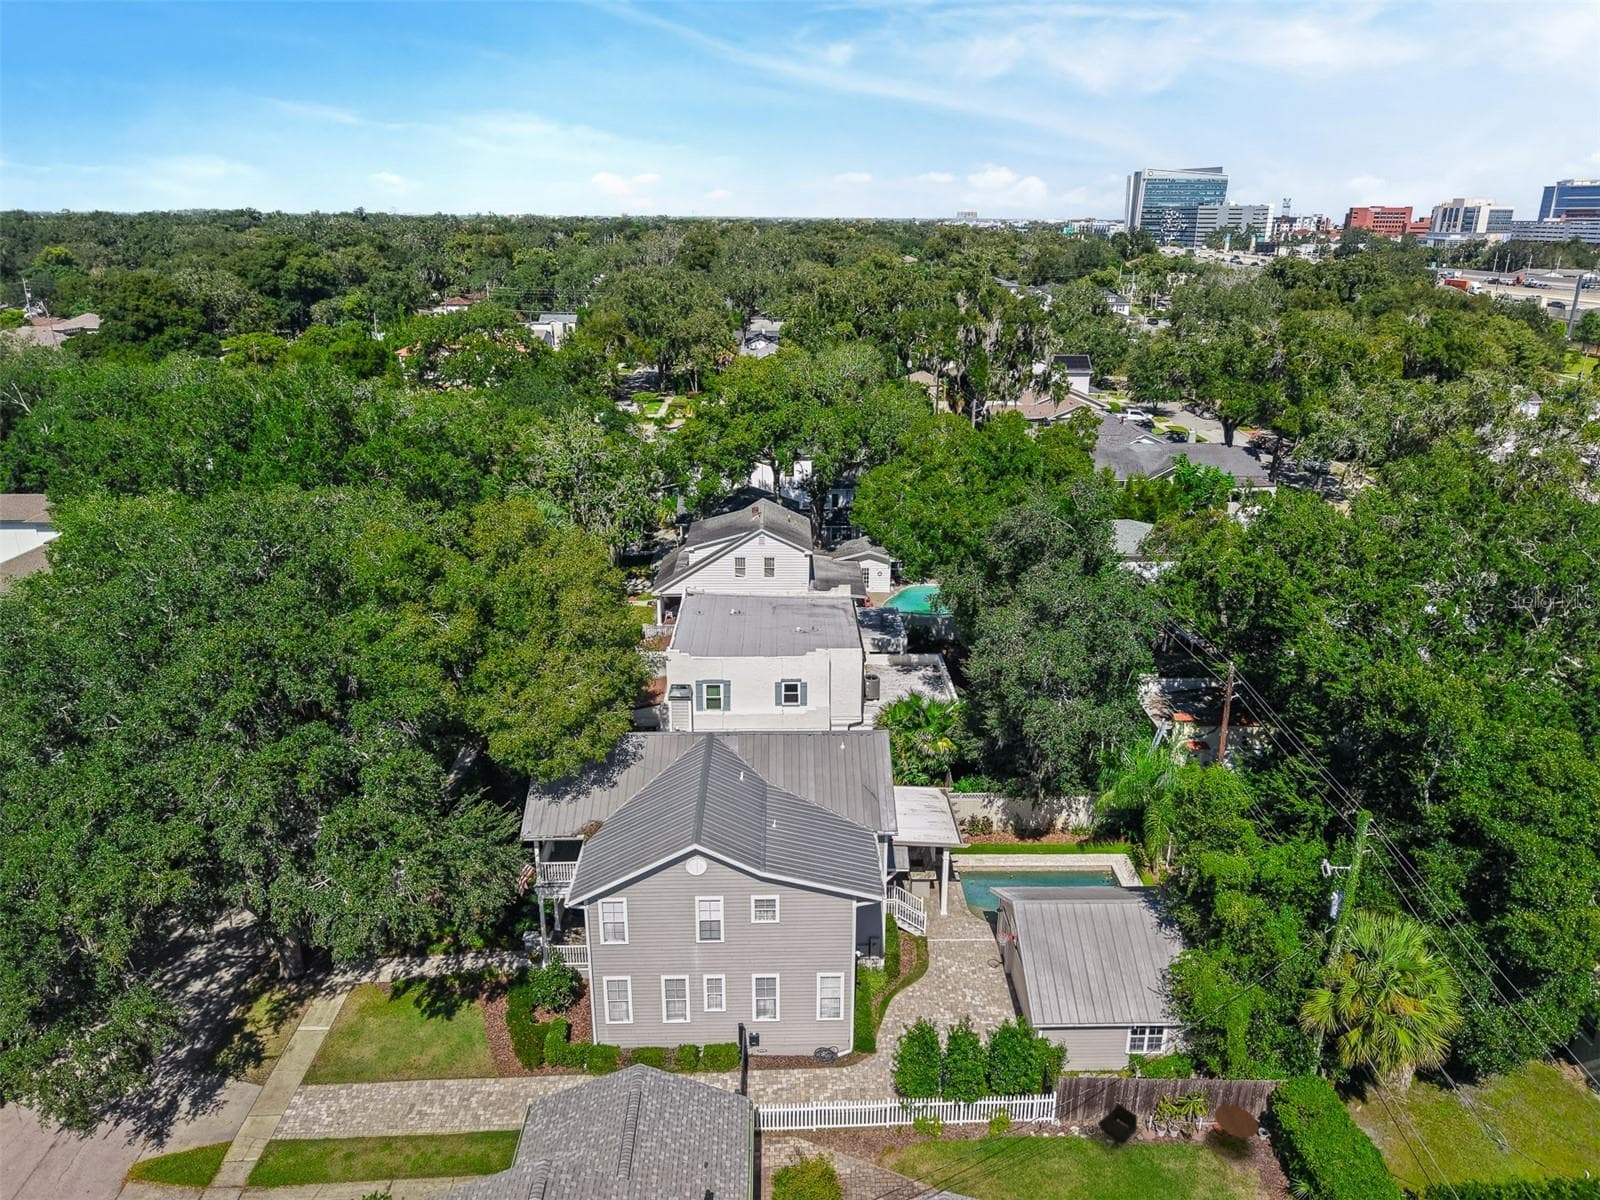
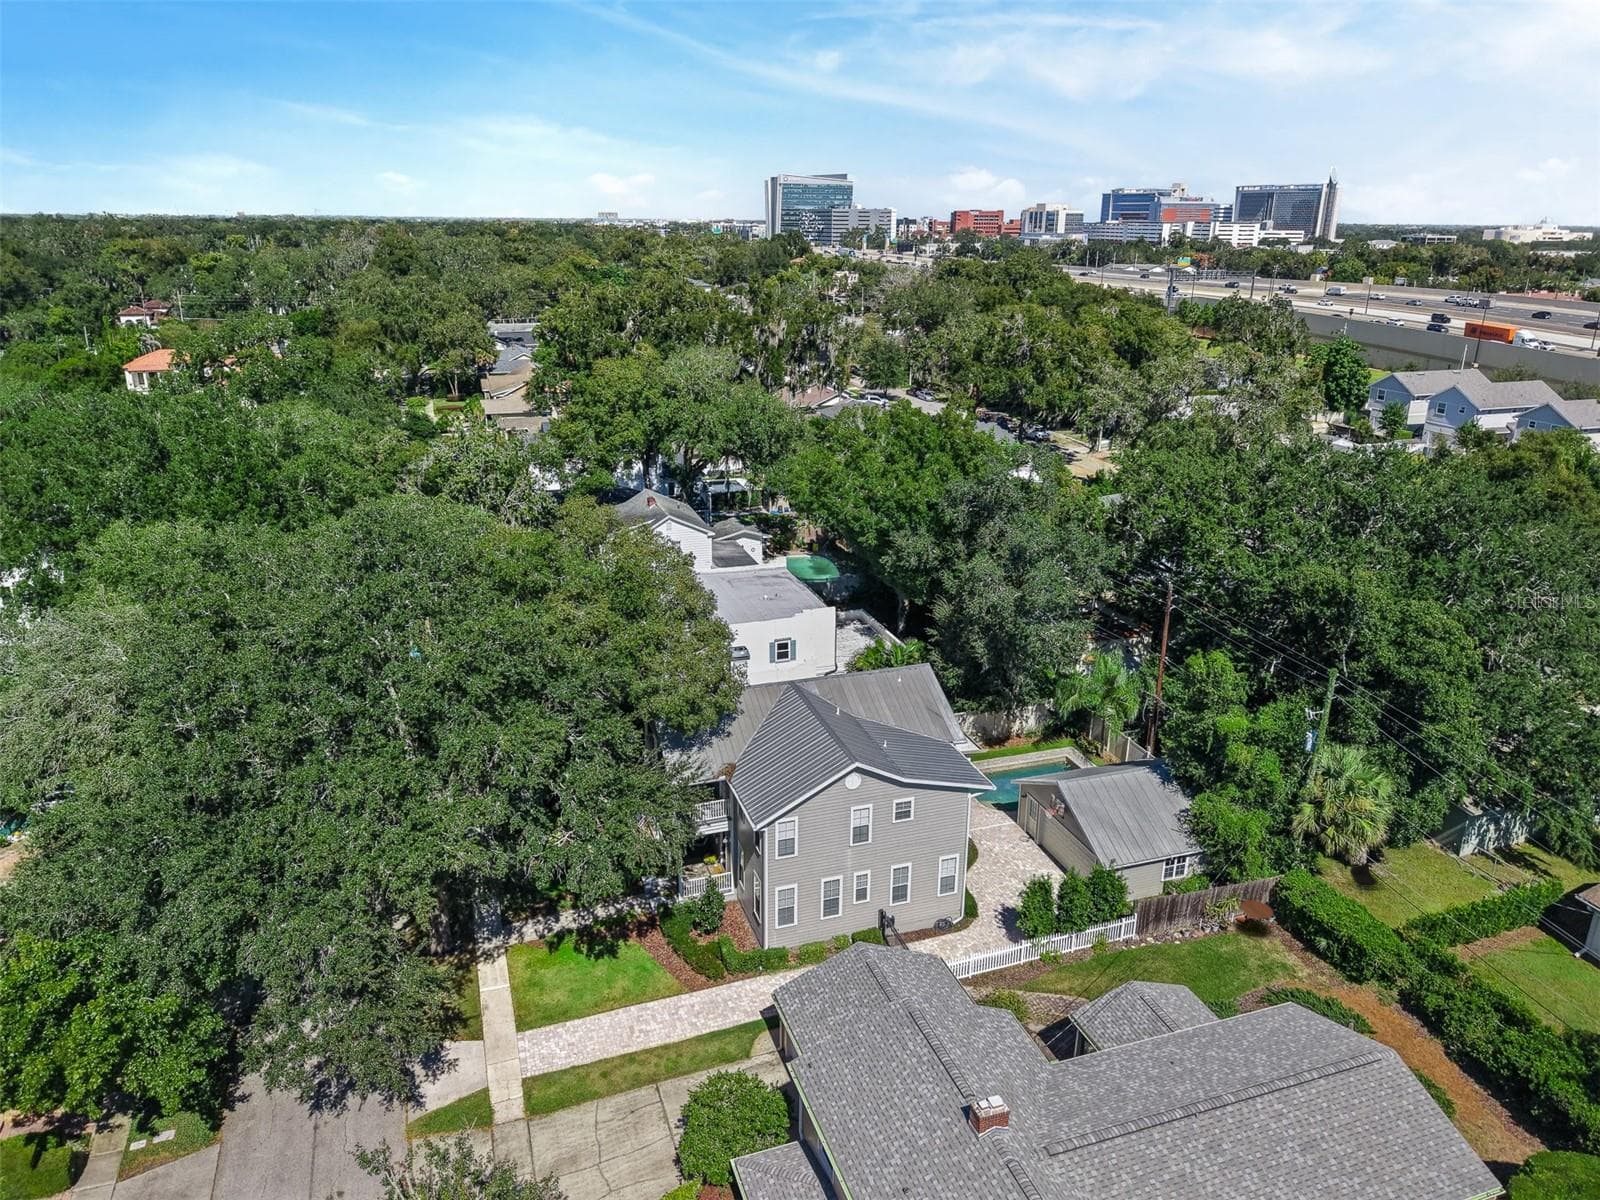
lounge chair: present [1098,1104,1137,1149] -> present [1350,865,1378,891]

